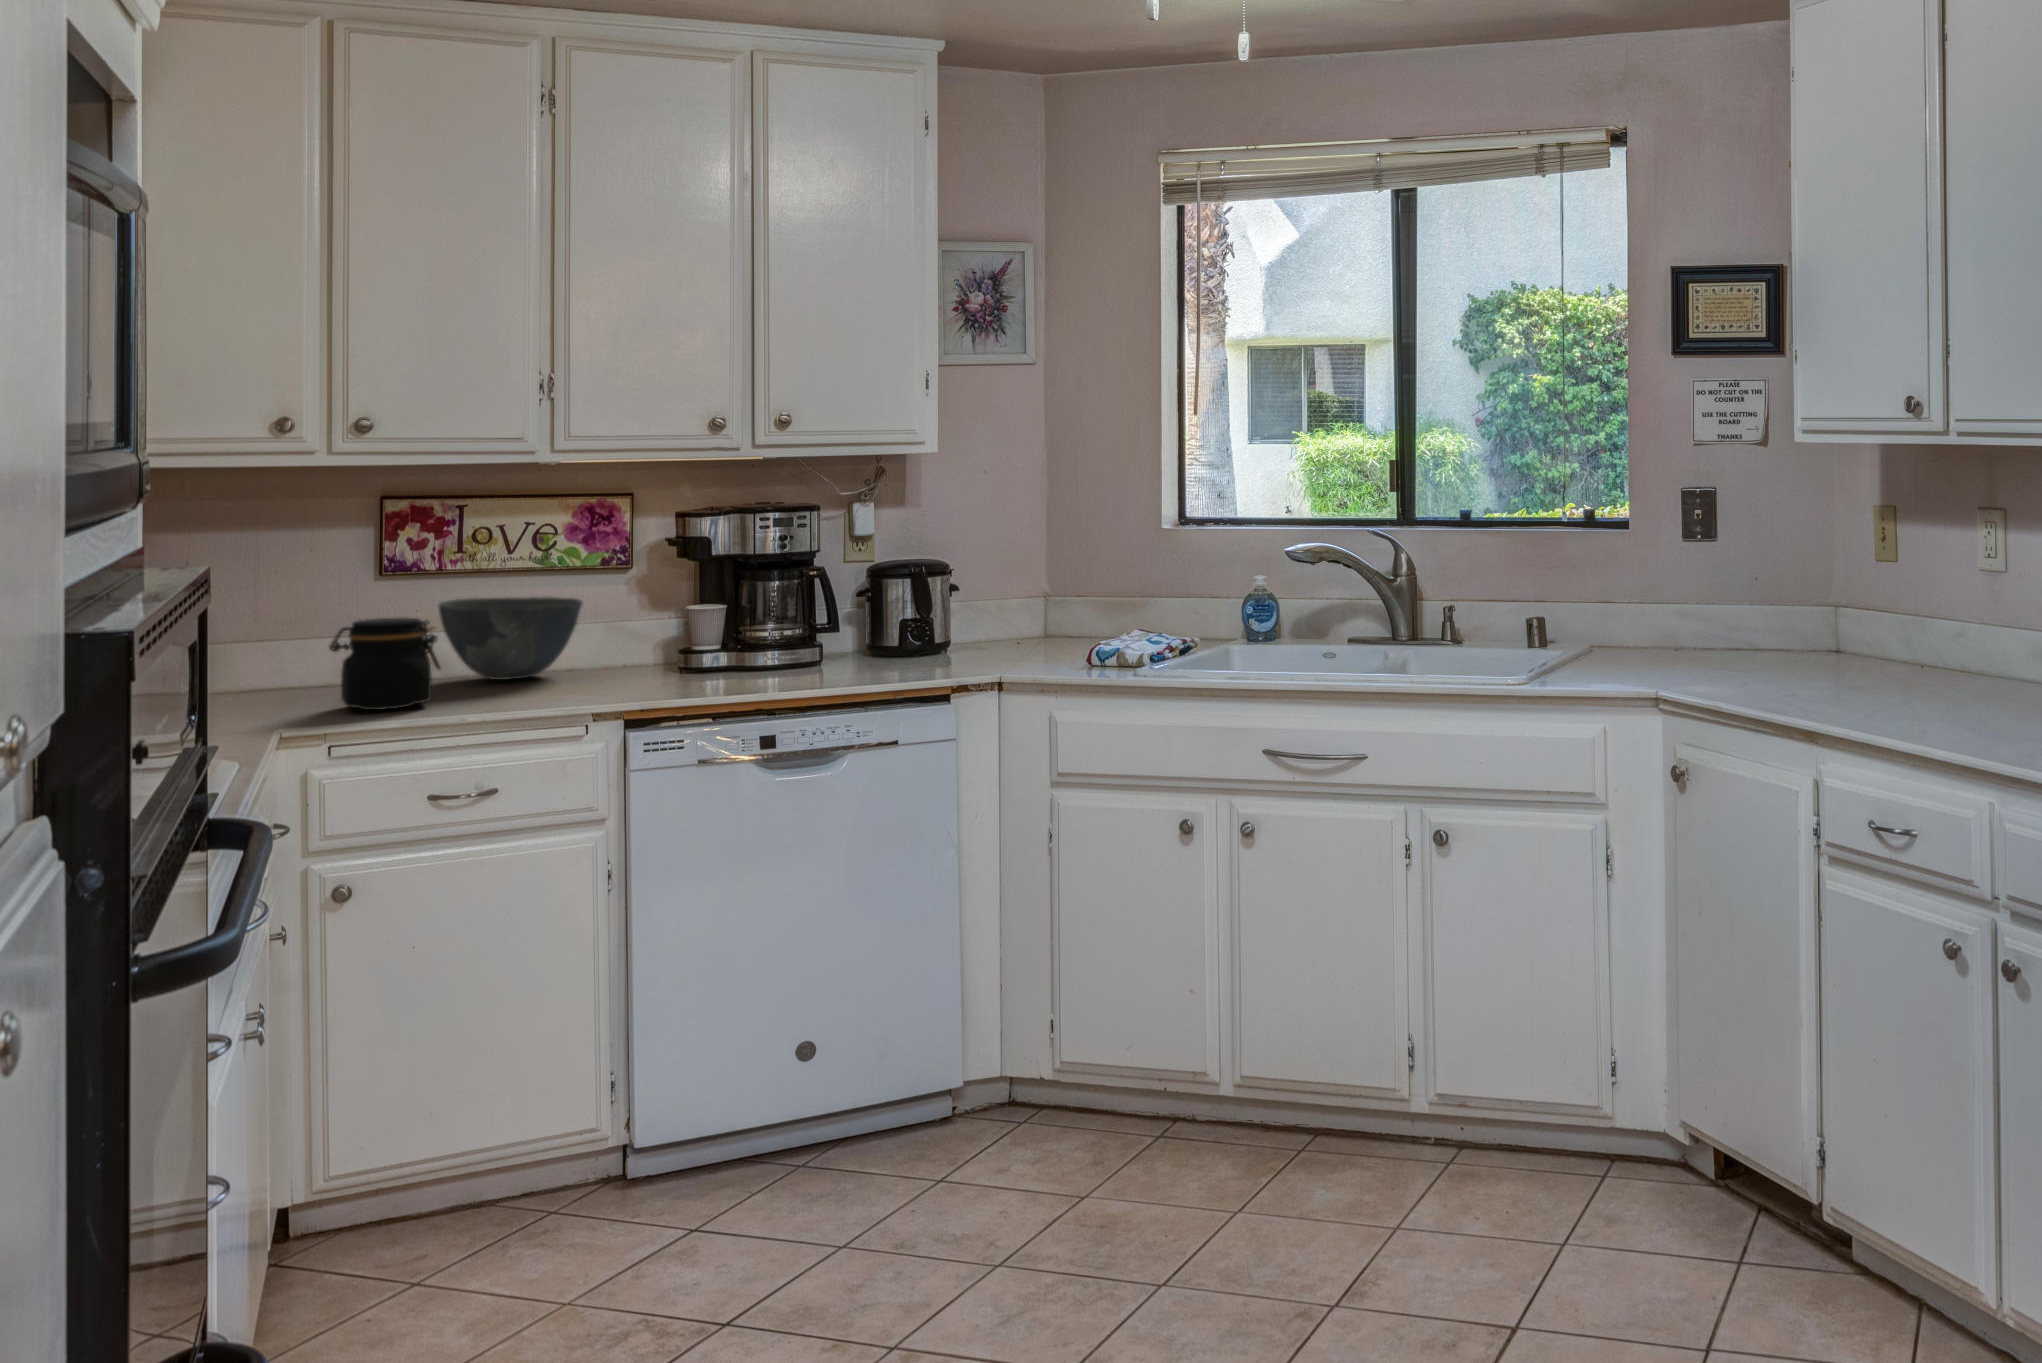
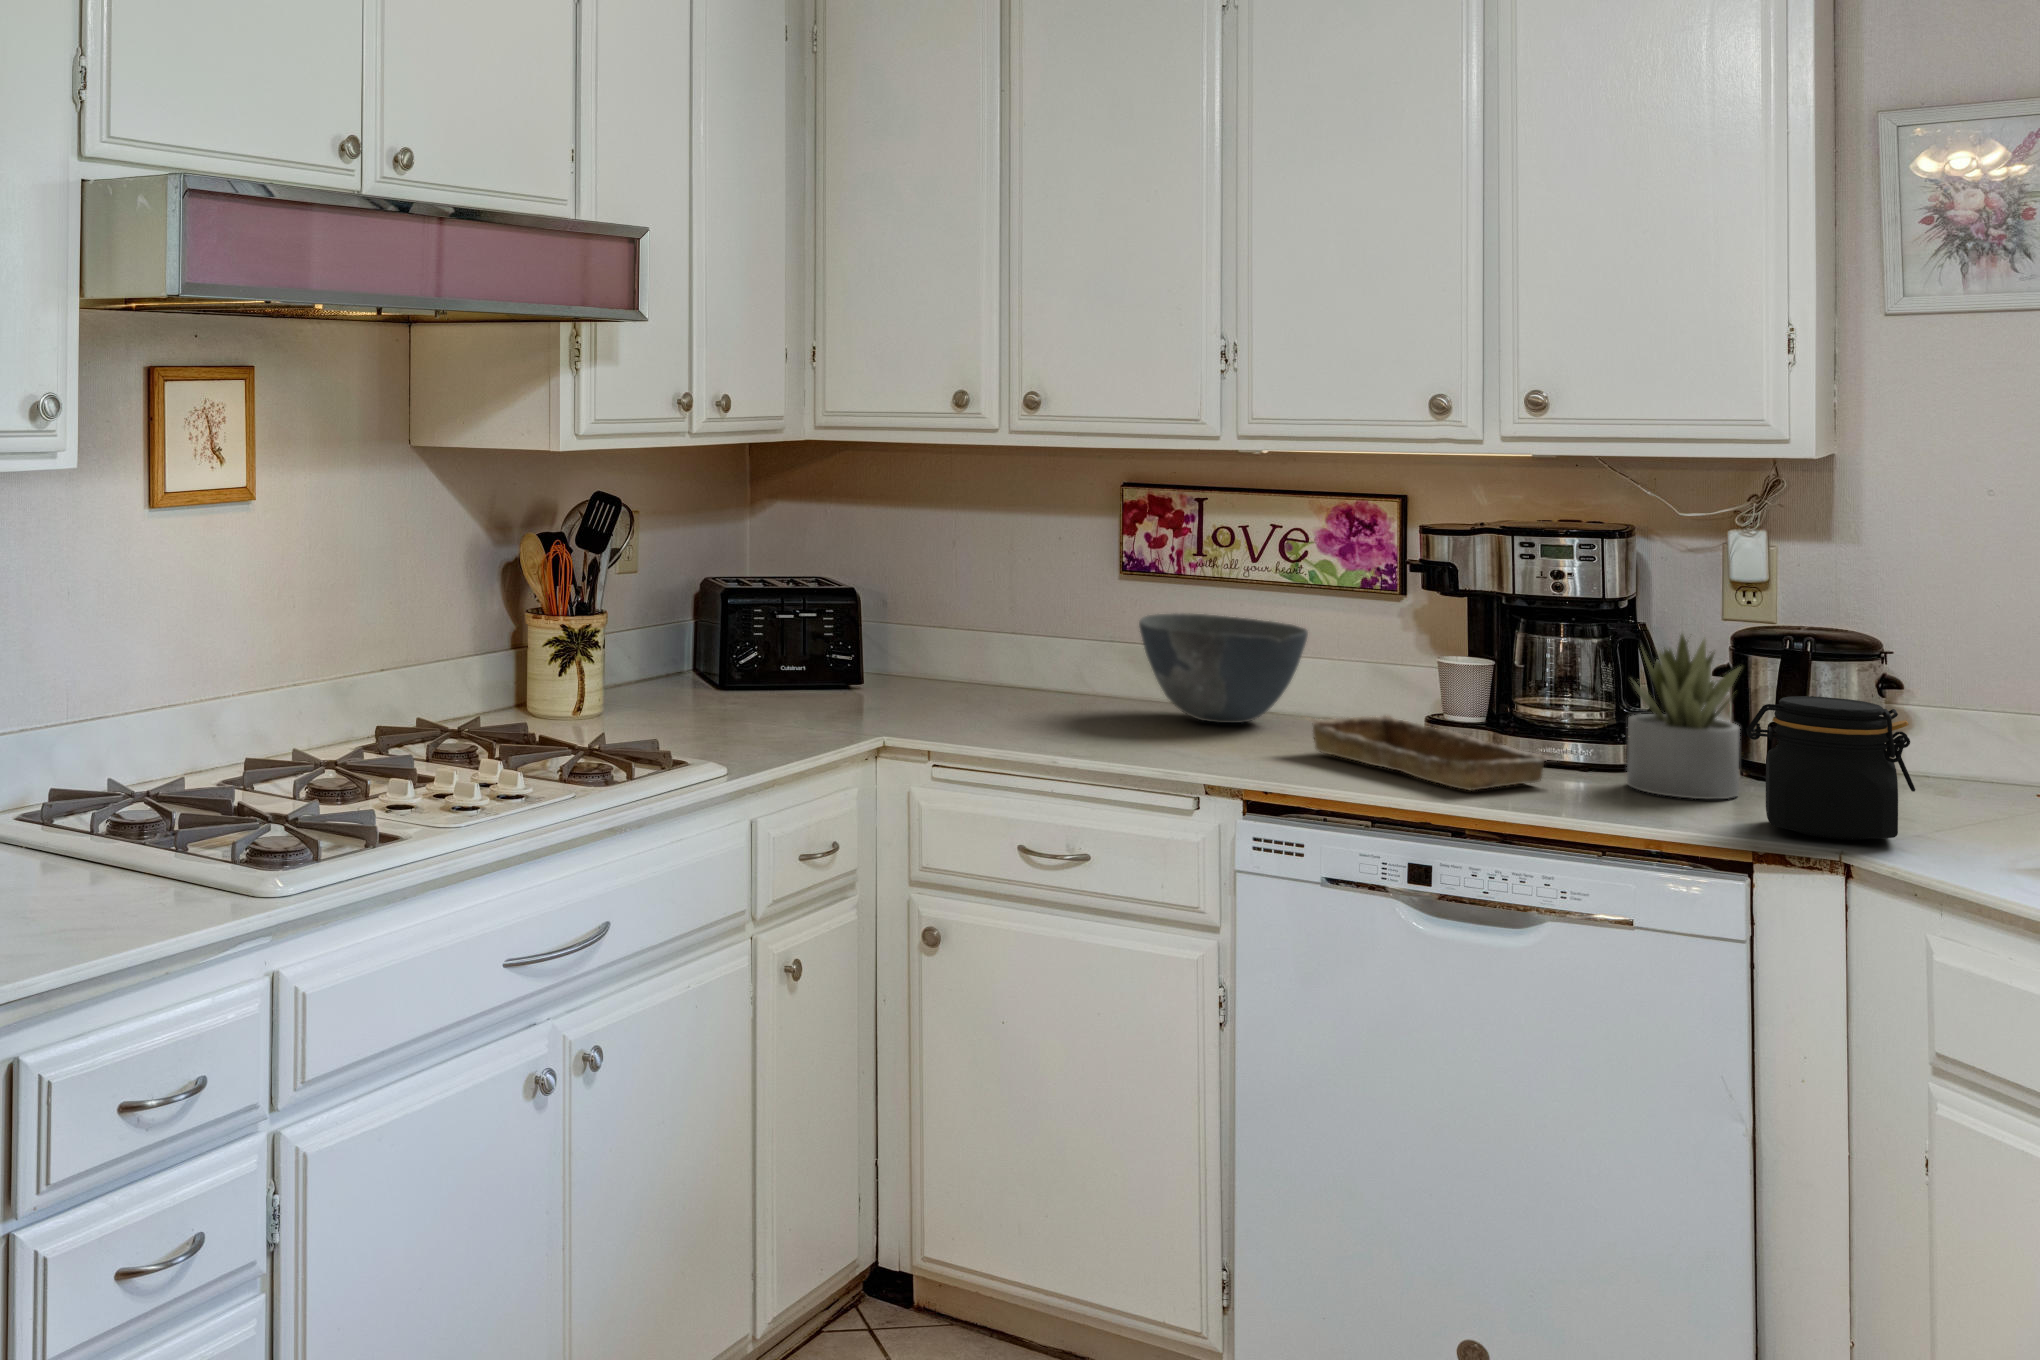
succulent plant: none [838,565,909,669] -> present [1627,634,1741,799]
jar: present [329,618,440,710] -> present [1746,696,1915,840]
tray: none [621,651,815,684] -> present [1304,716,1554,791]

